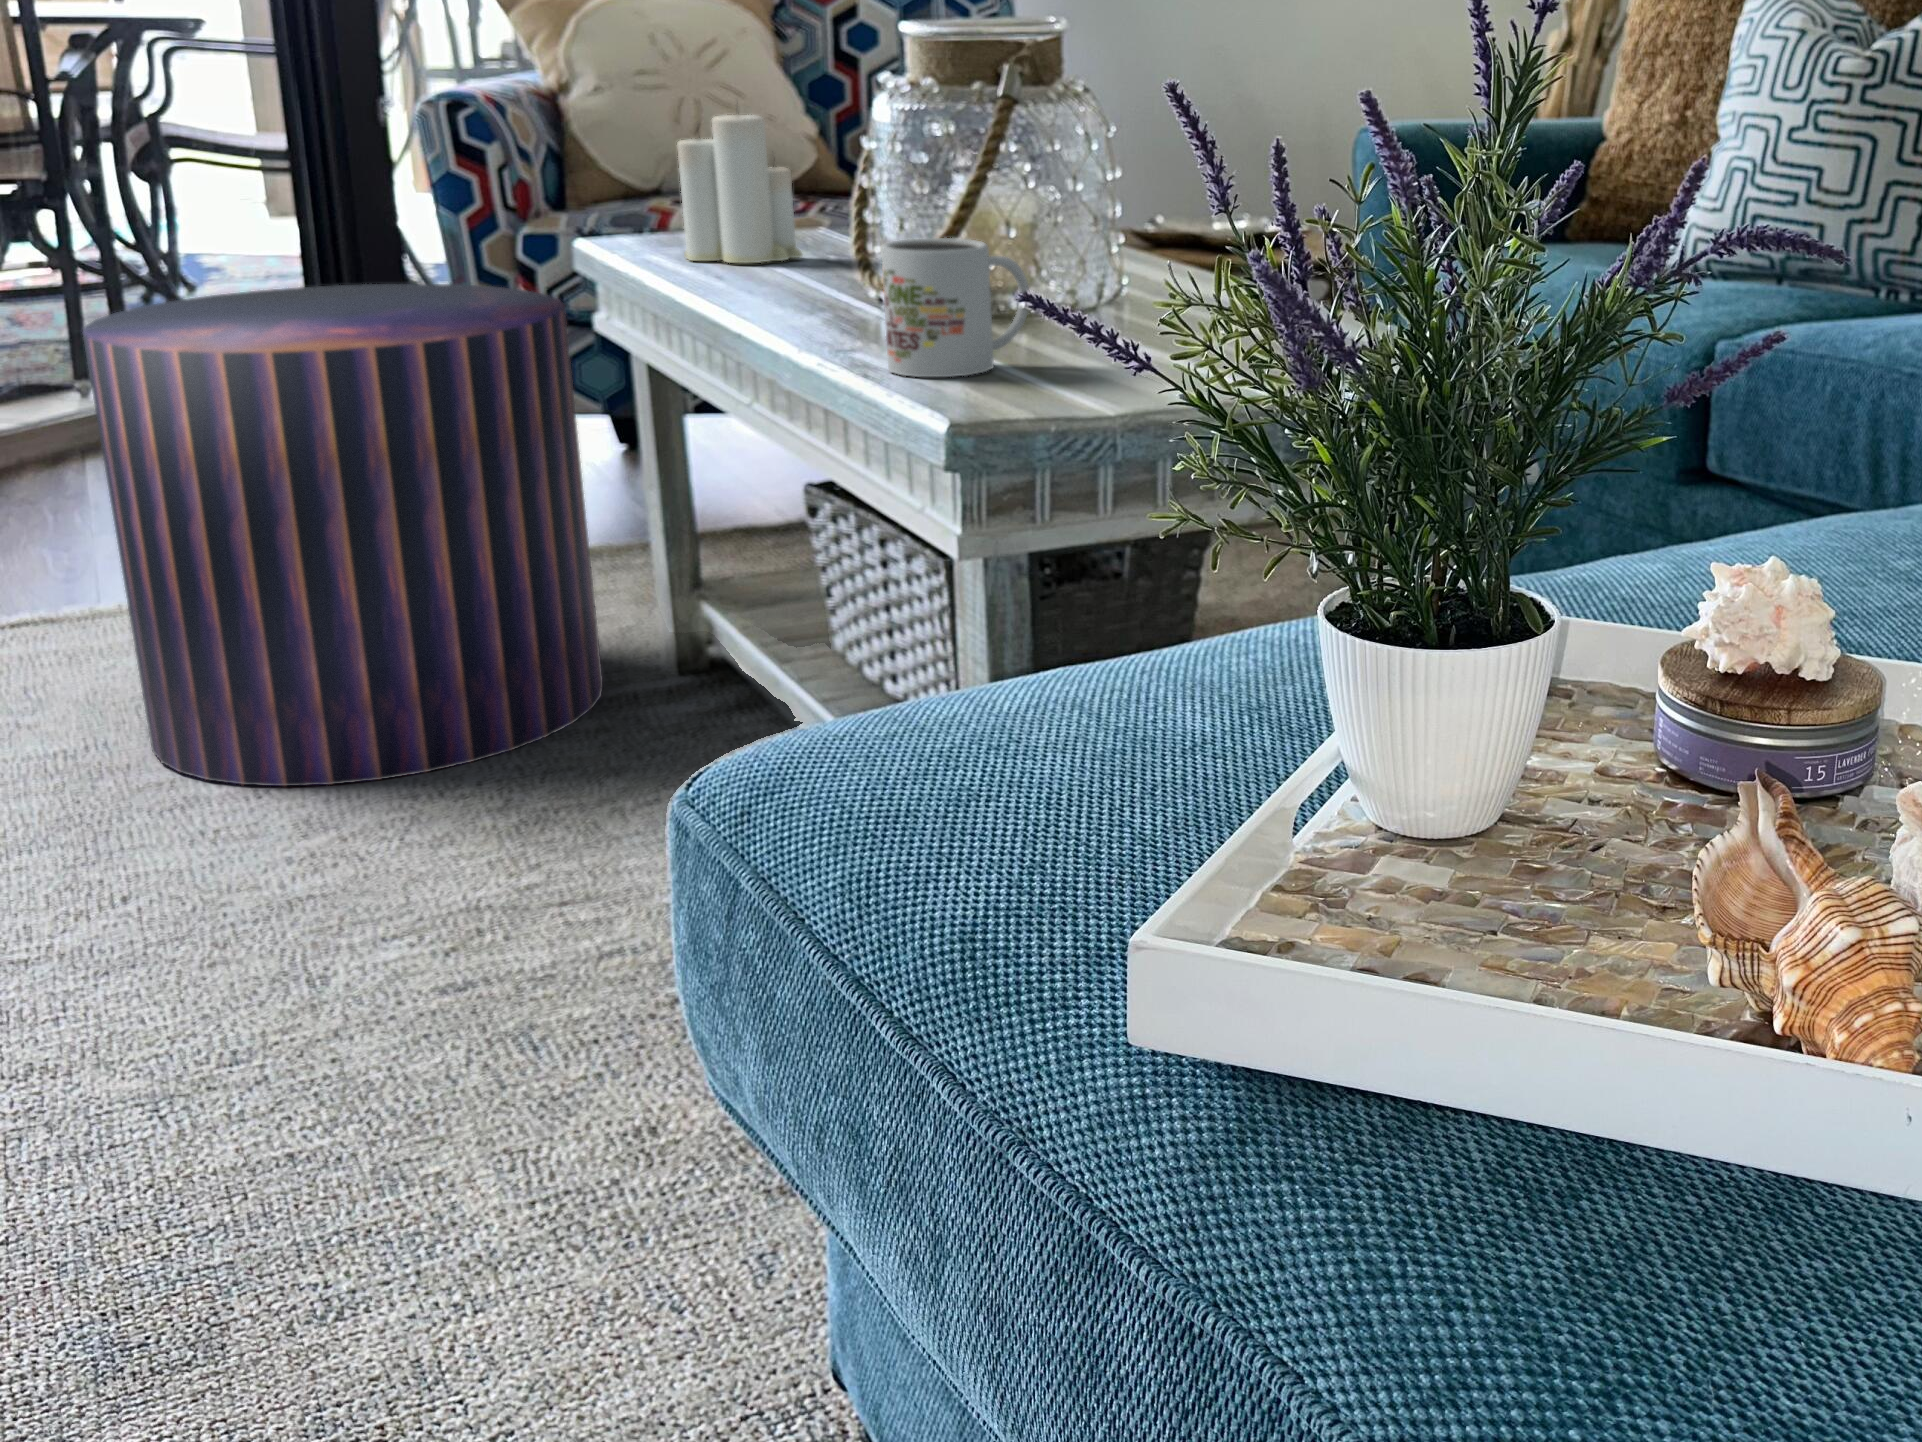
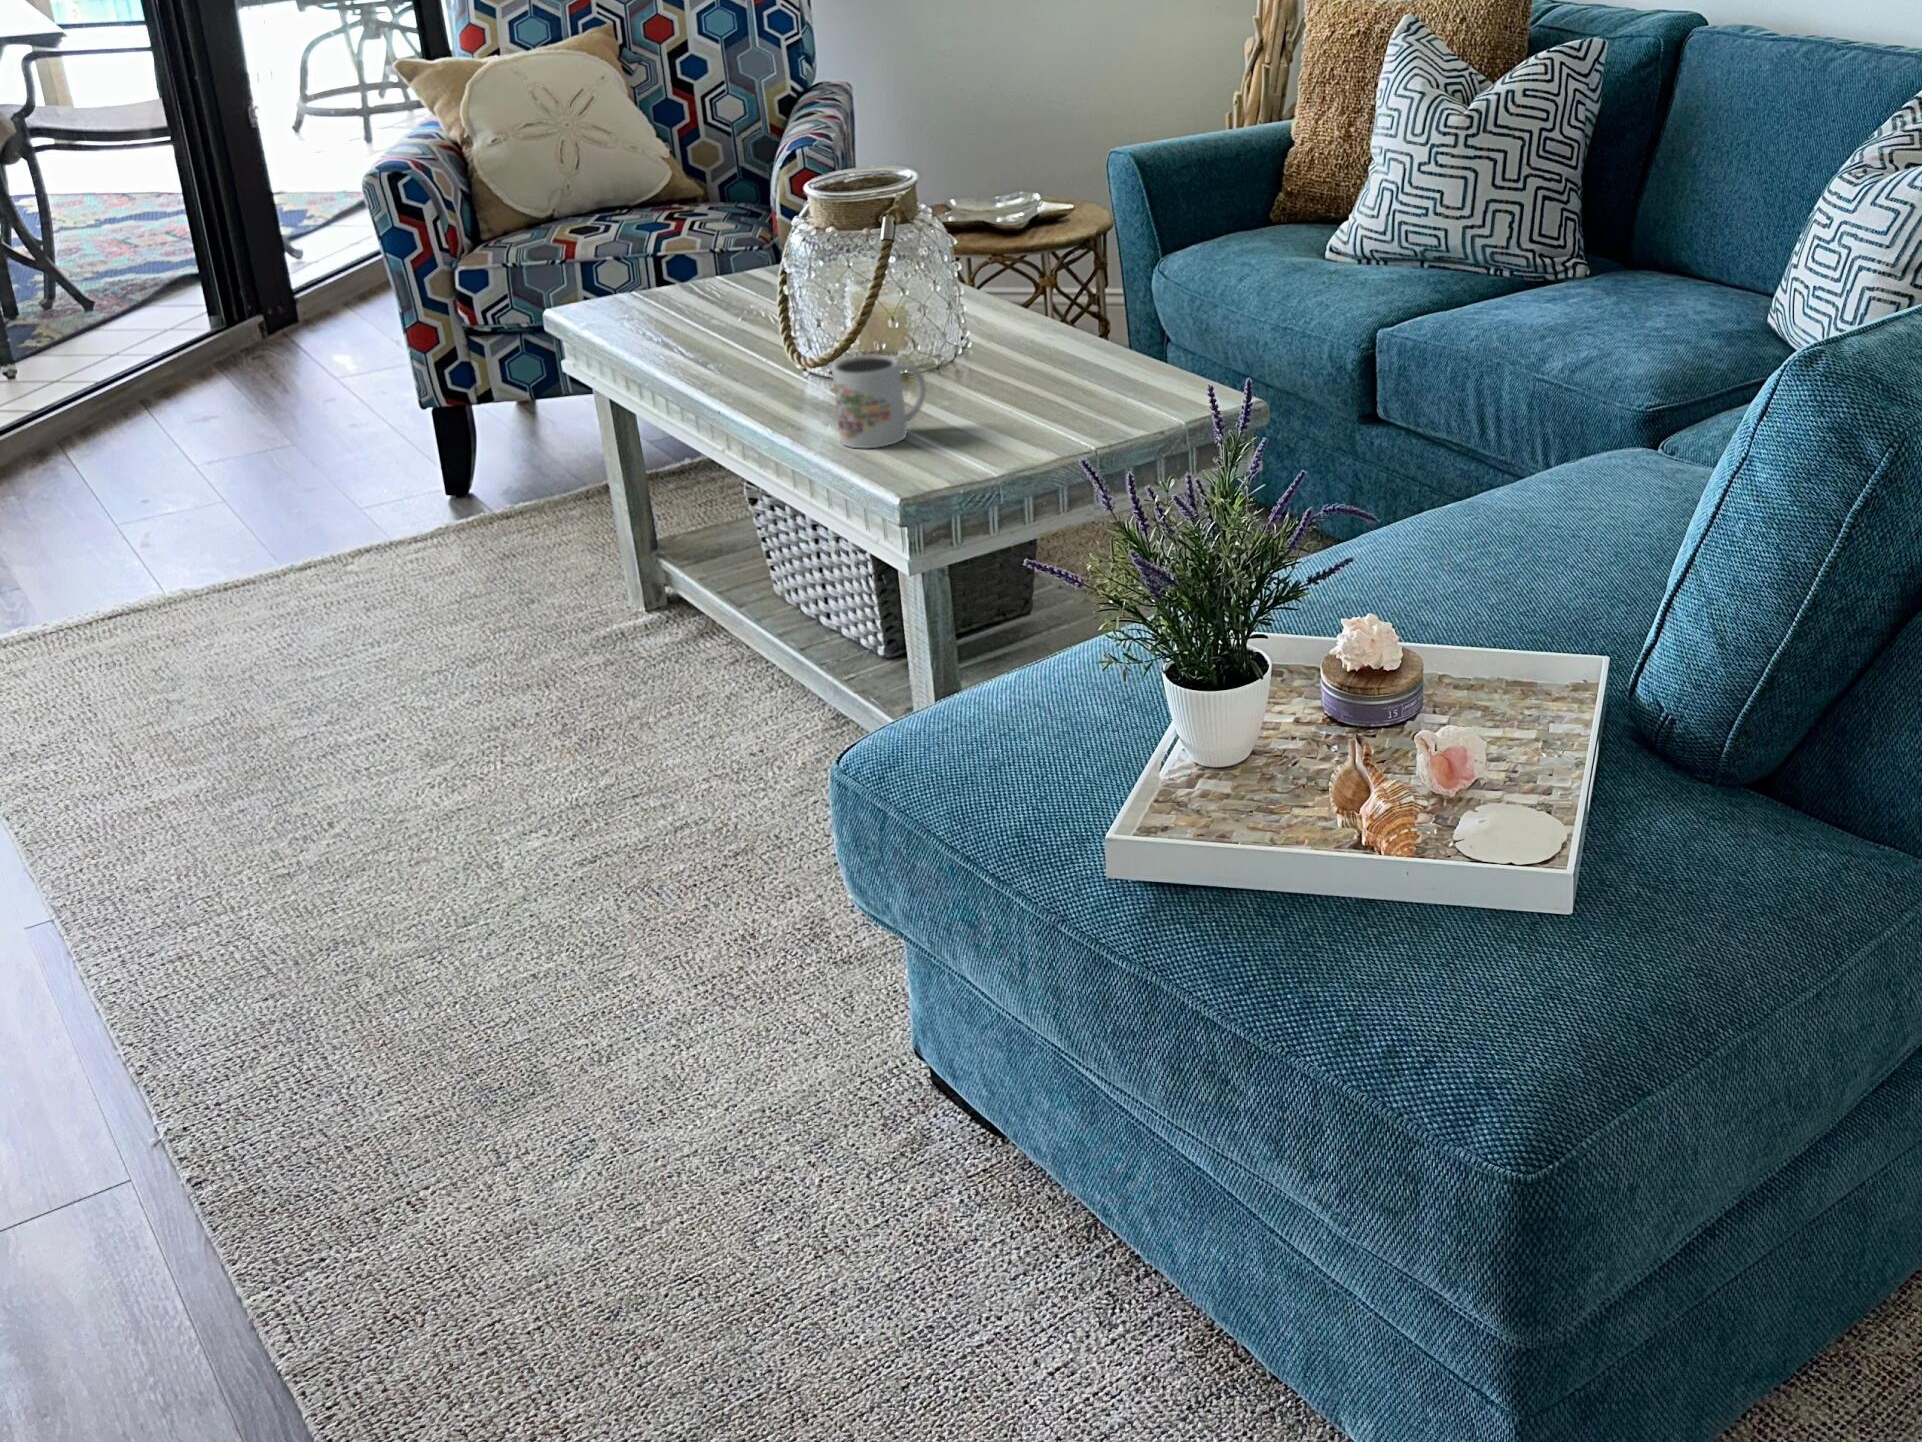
candle: present [677,115,802,263] -> none [625,210,719,324]
pouf: present [83,284,603,786] -> none [217,344,595,727]

